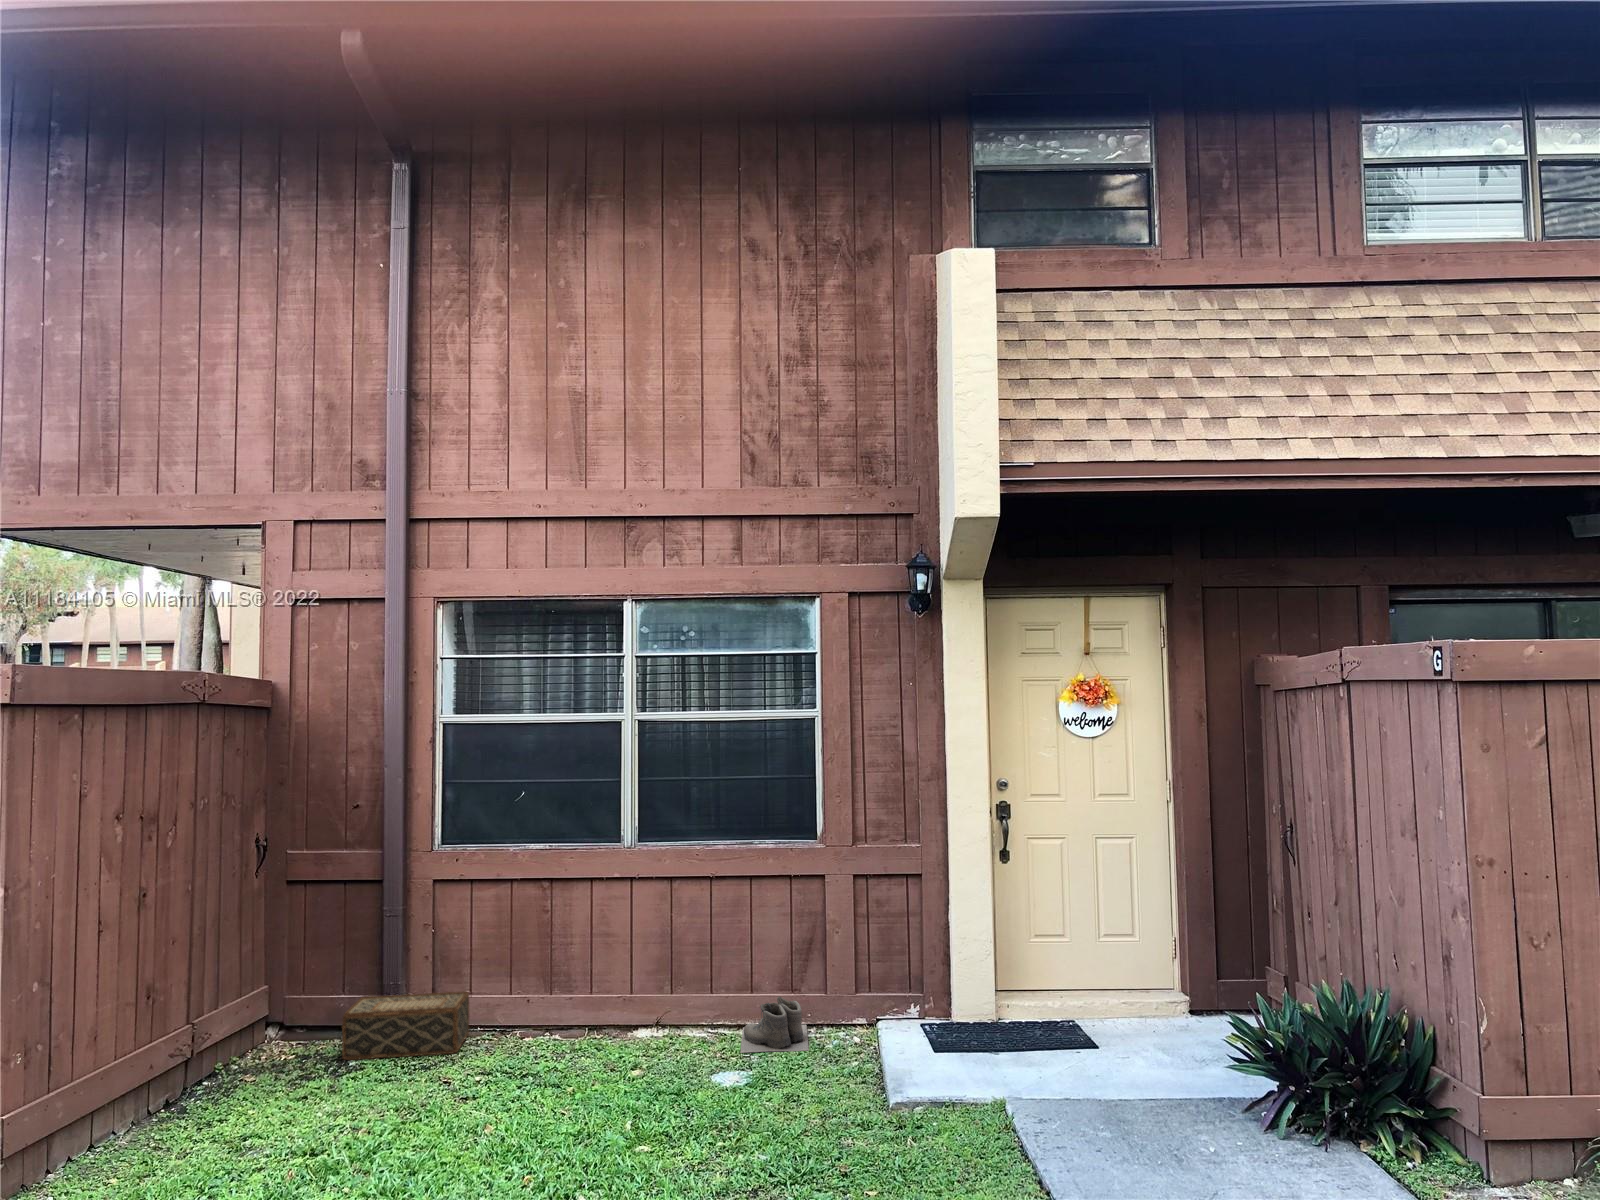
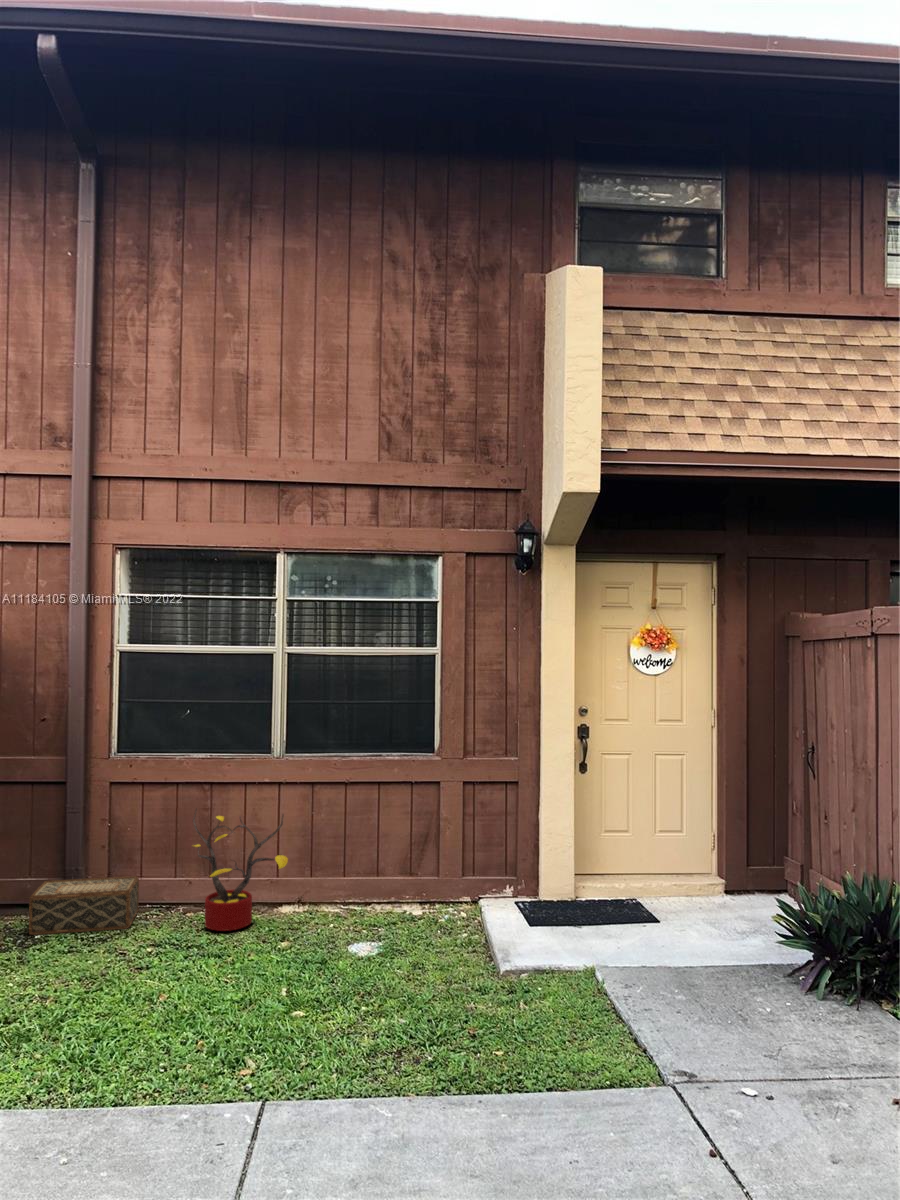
decorative plant: none [530,909,640,1056] -> present [193,809,288,931]
boots: present [740,996,809,1053] -> none [369,881,427,928]

